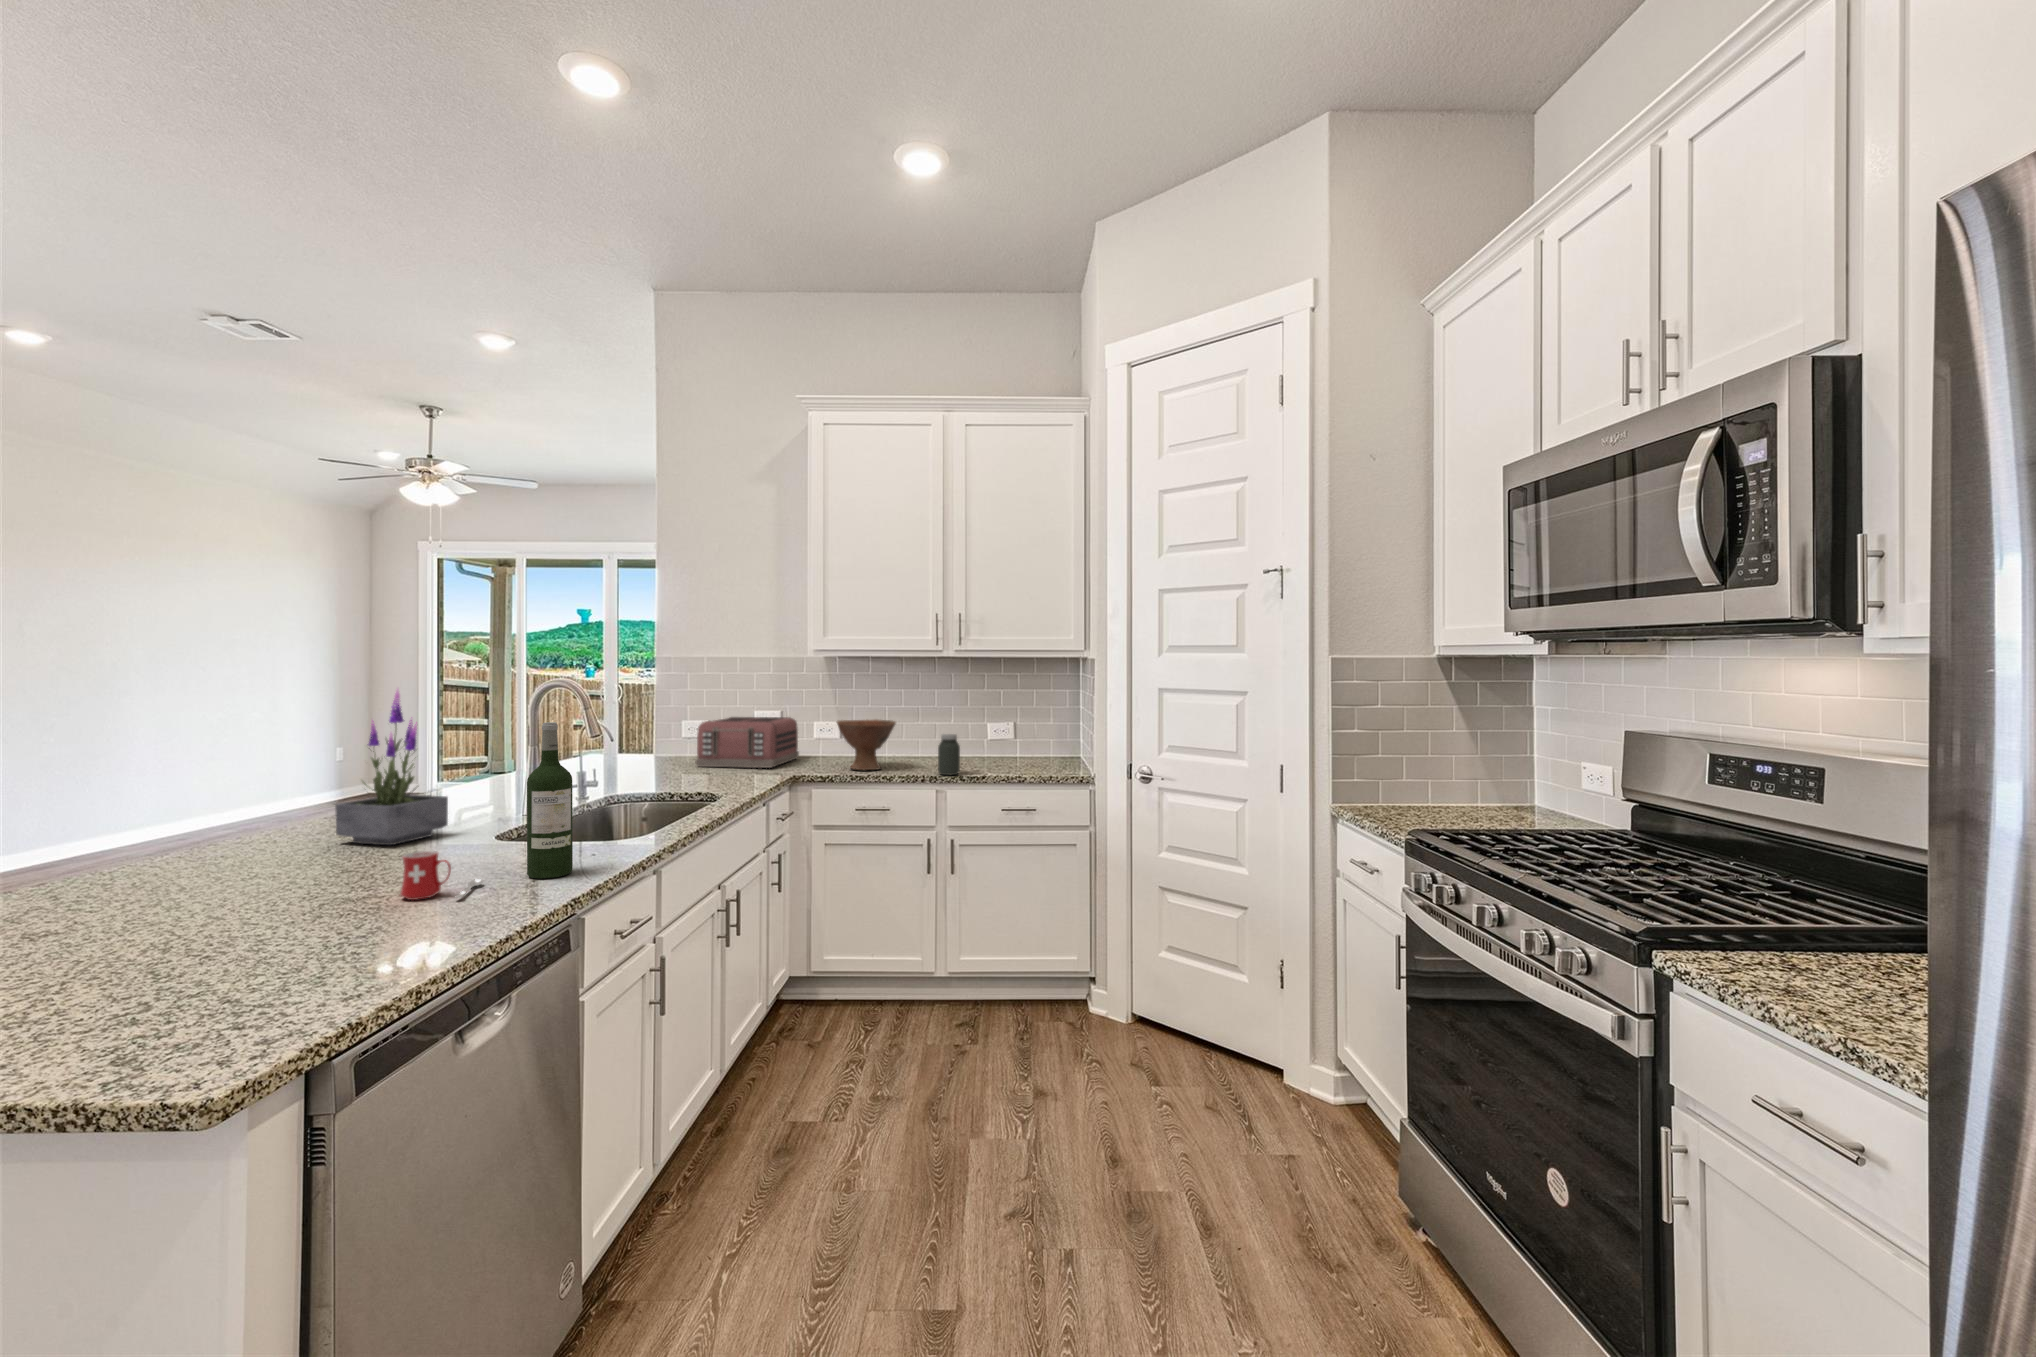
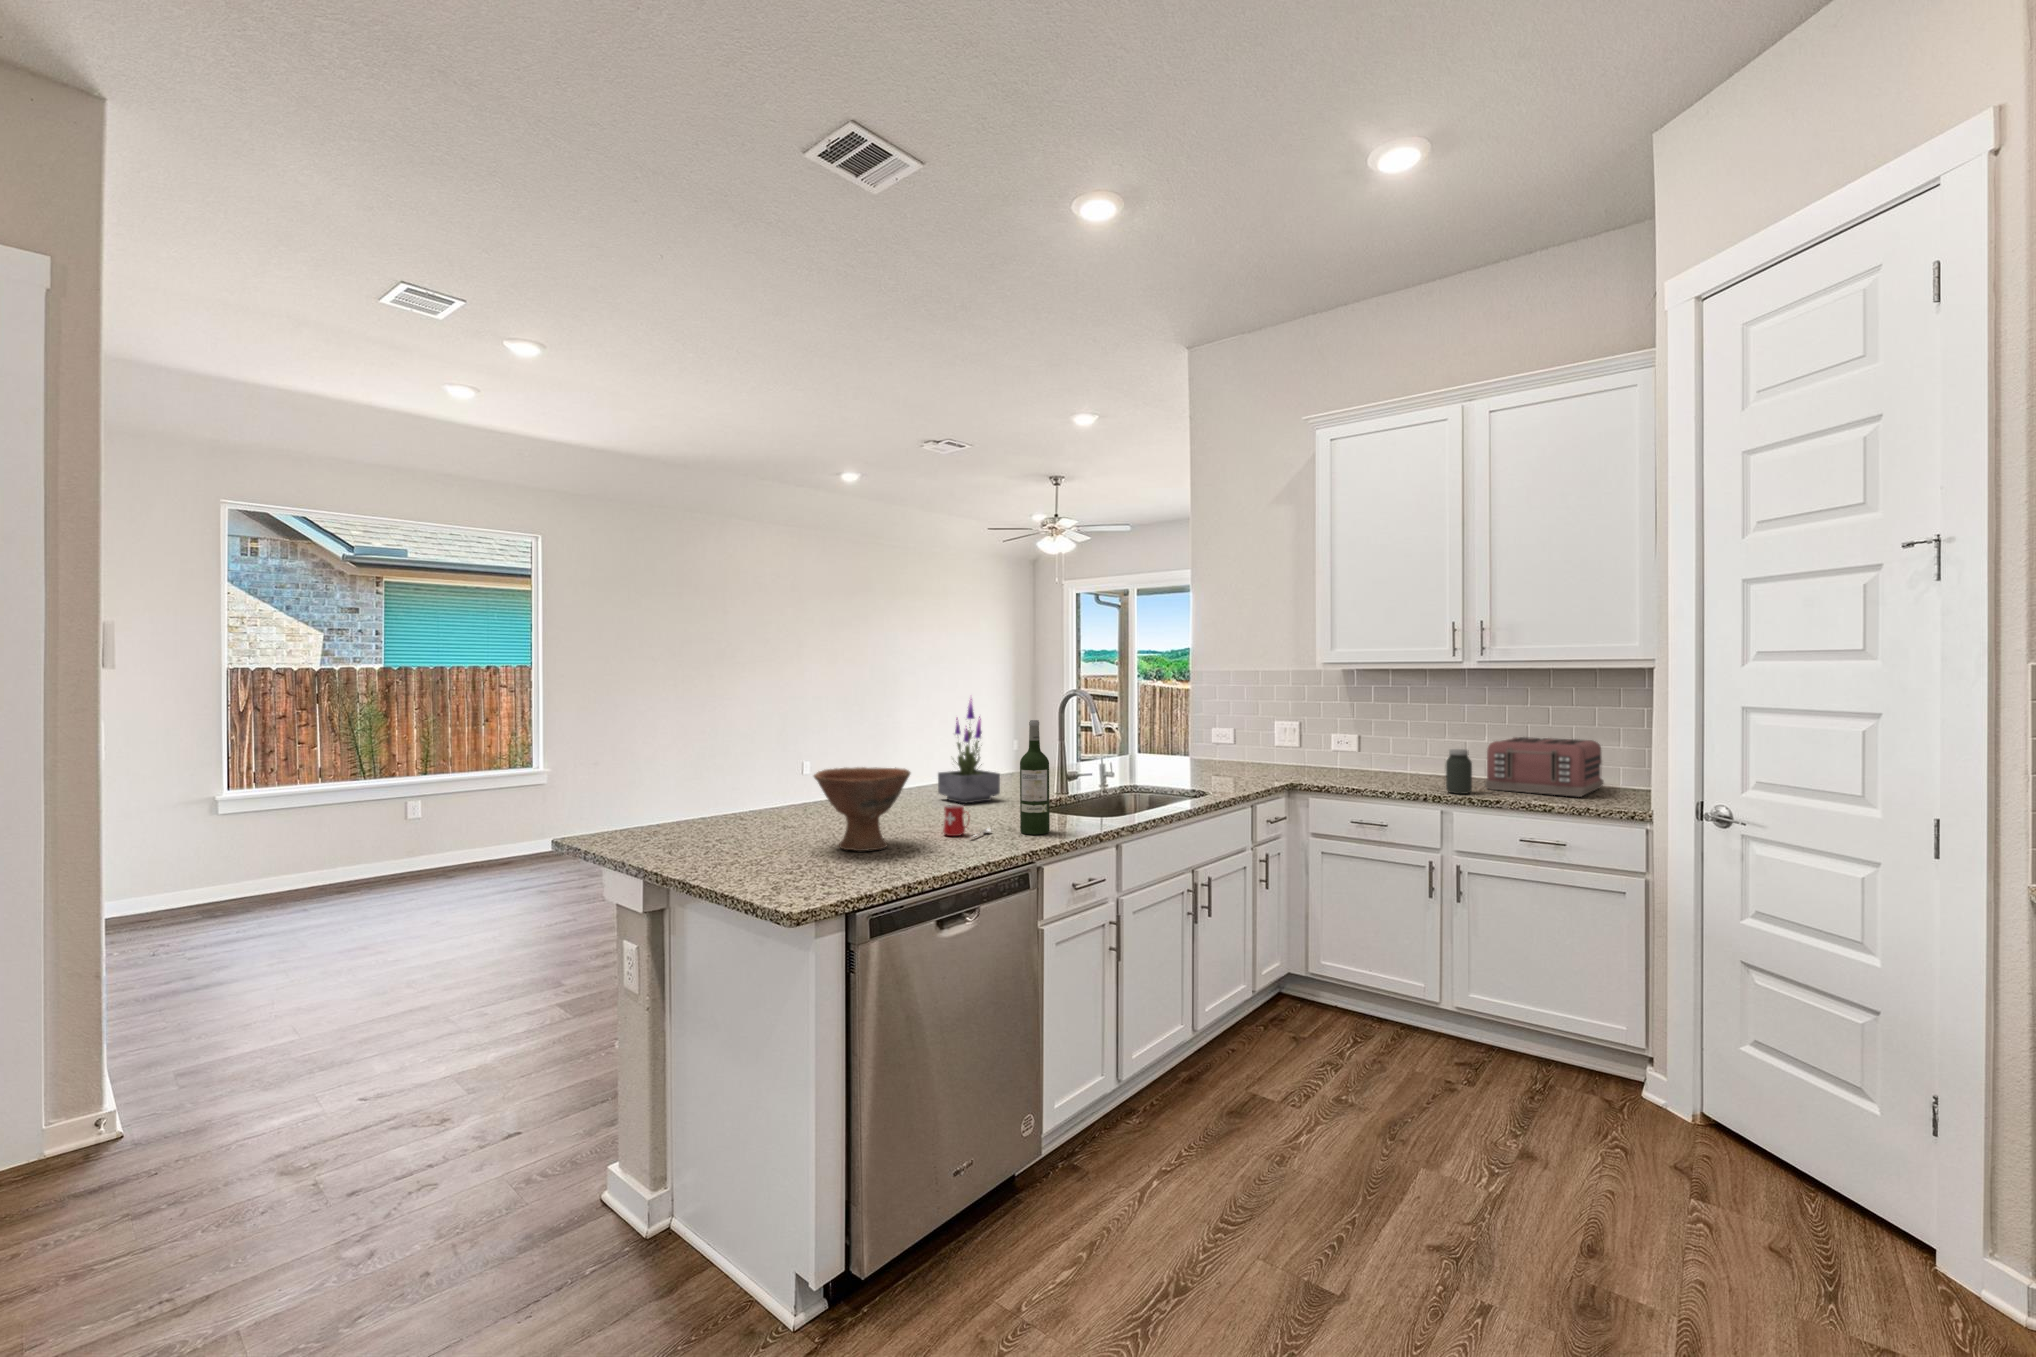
toaster: present [695,717,799,768] -> present [1485,737,1604,797]
bowl: present [837,719,896,770] -> present [814,767,910,851]

